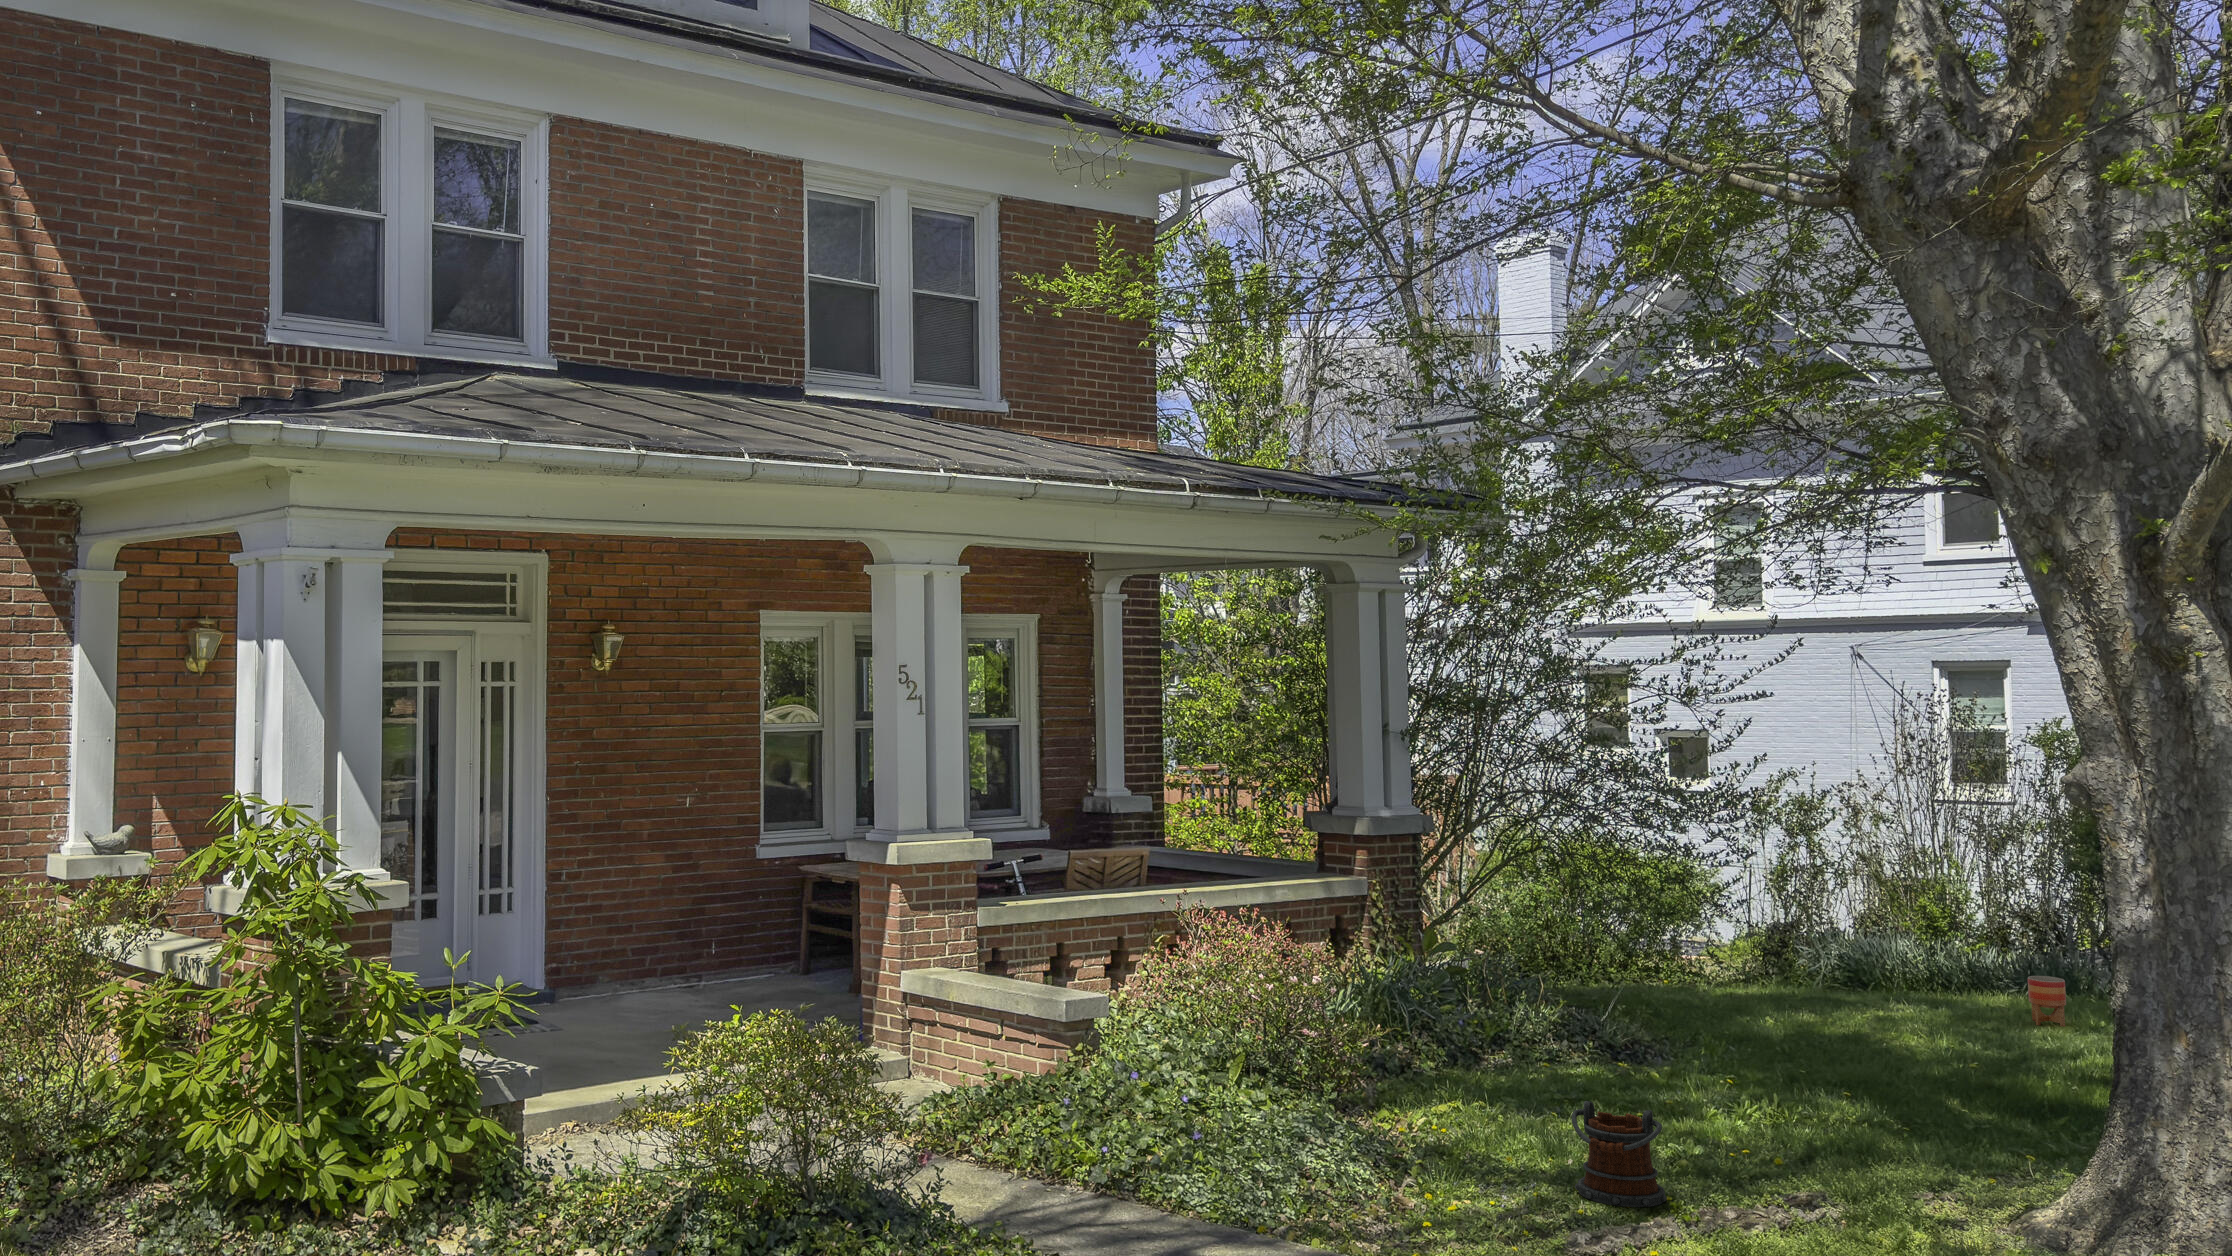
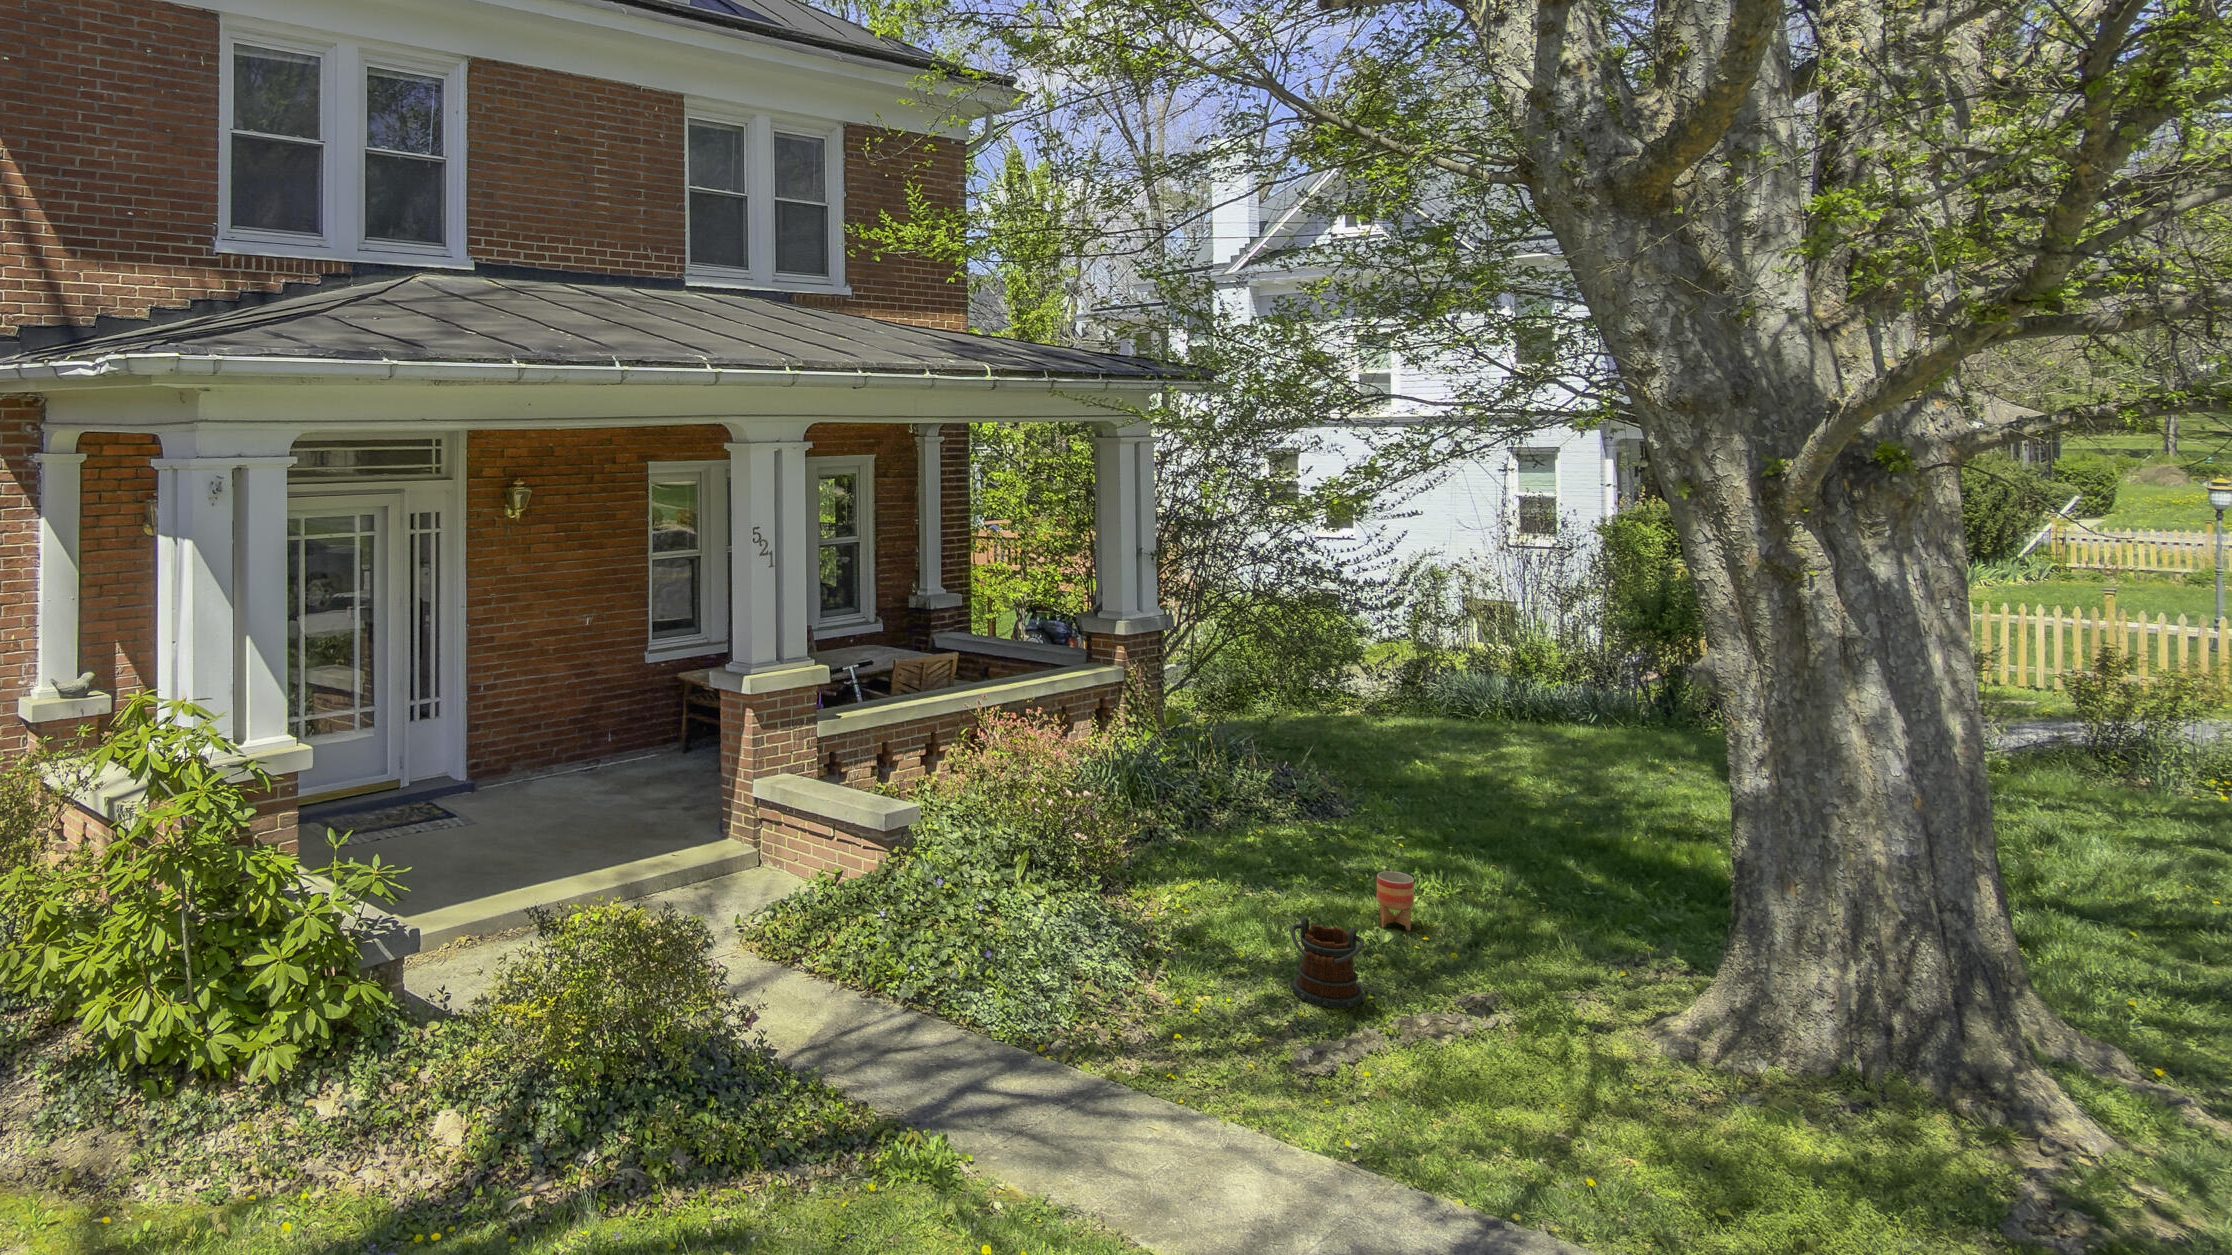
planter: present [2028,976,2066,1027] -> present [1377,871,1414,931]

